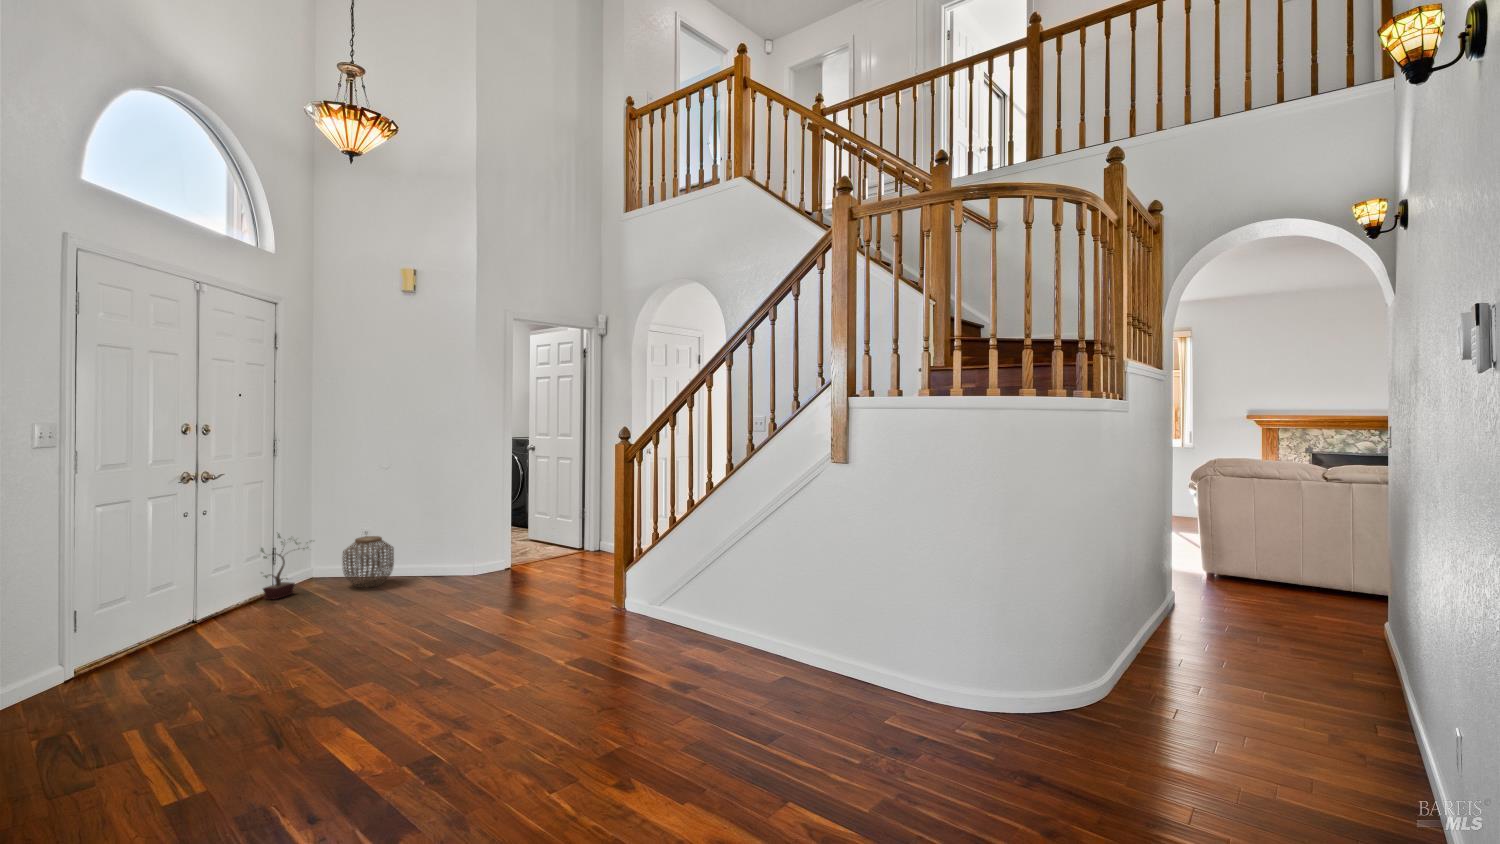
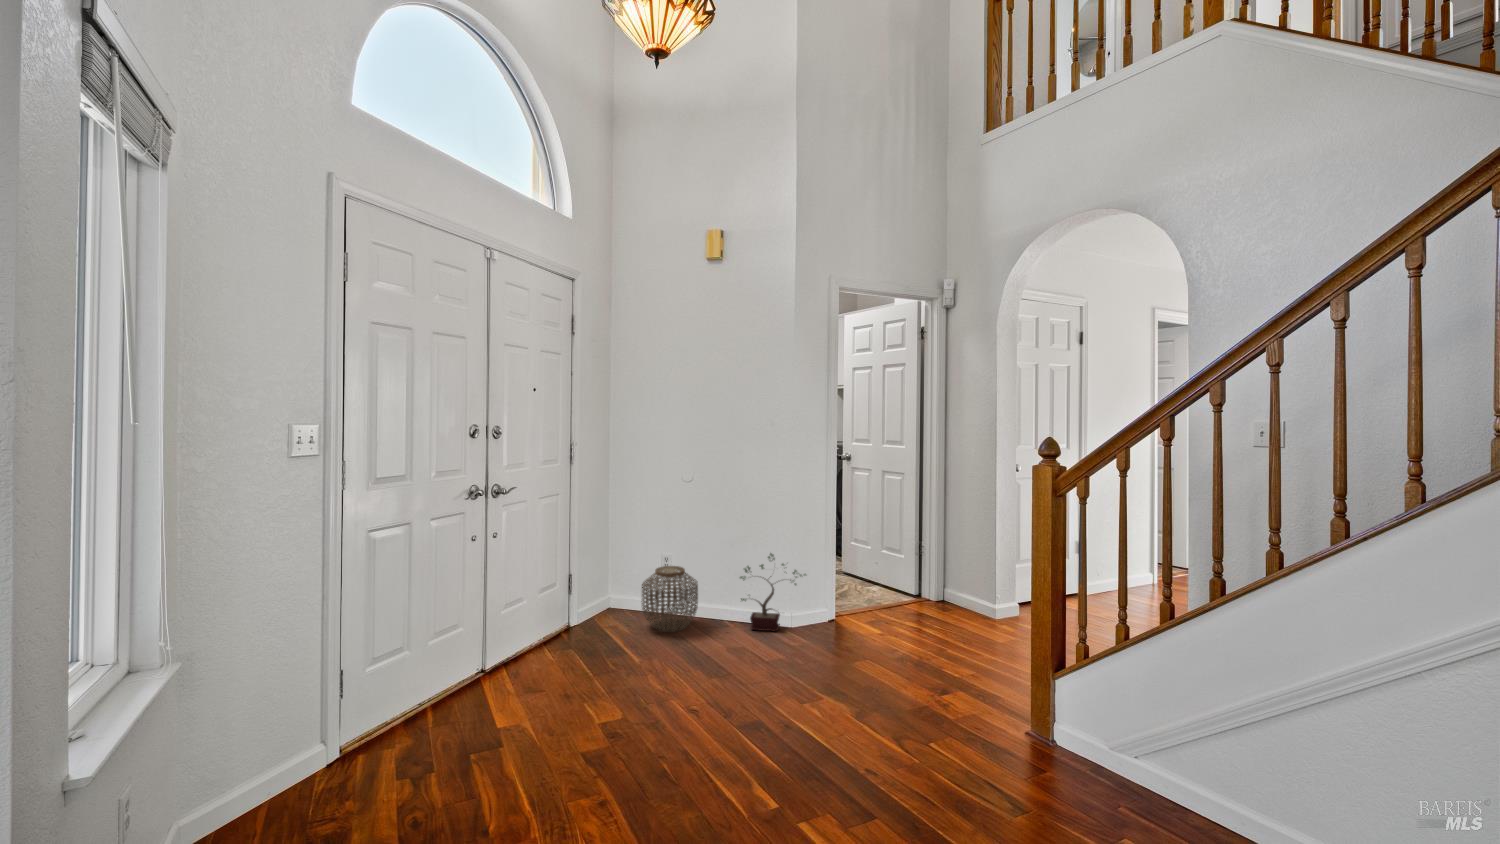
potted plant: present [261,534,308,599] -> present [740,553,806,631]

